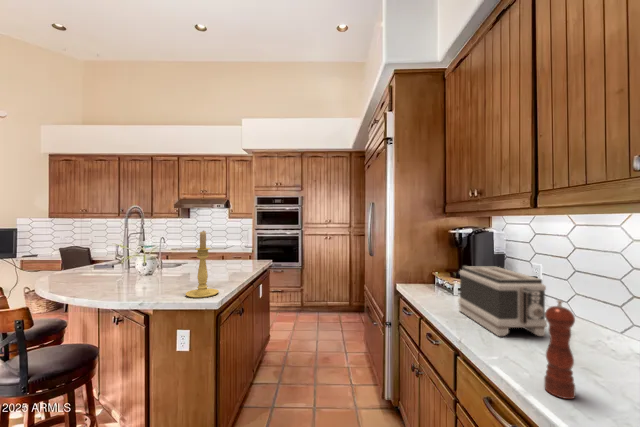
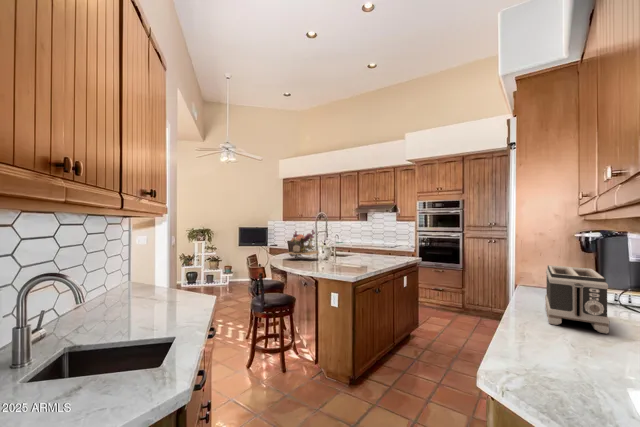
candle holder: present [186,231,219,298] -> none [337,227,358,271]
flower arrangement: none [73,234,144,285] -> present [287,230,319,258]
pepper mill: present [544,300,575,399] -> none [522,280,544,353]

